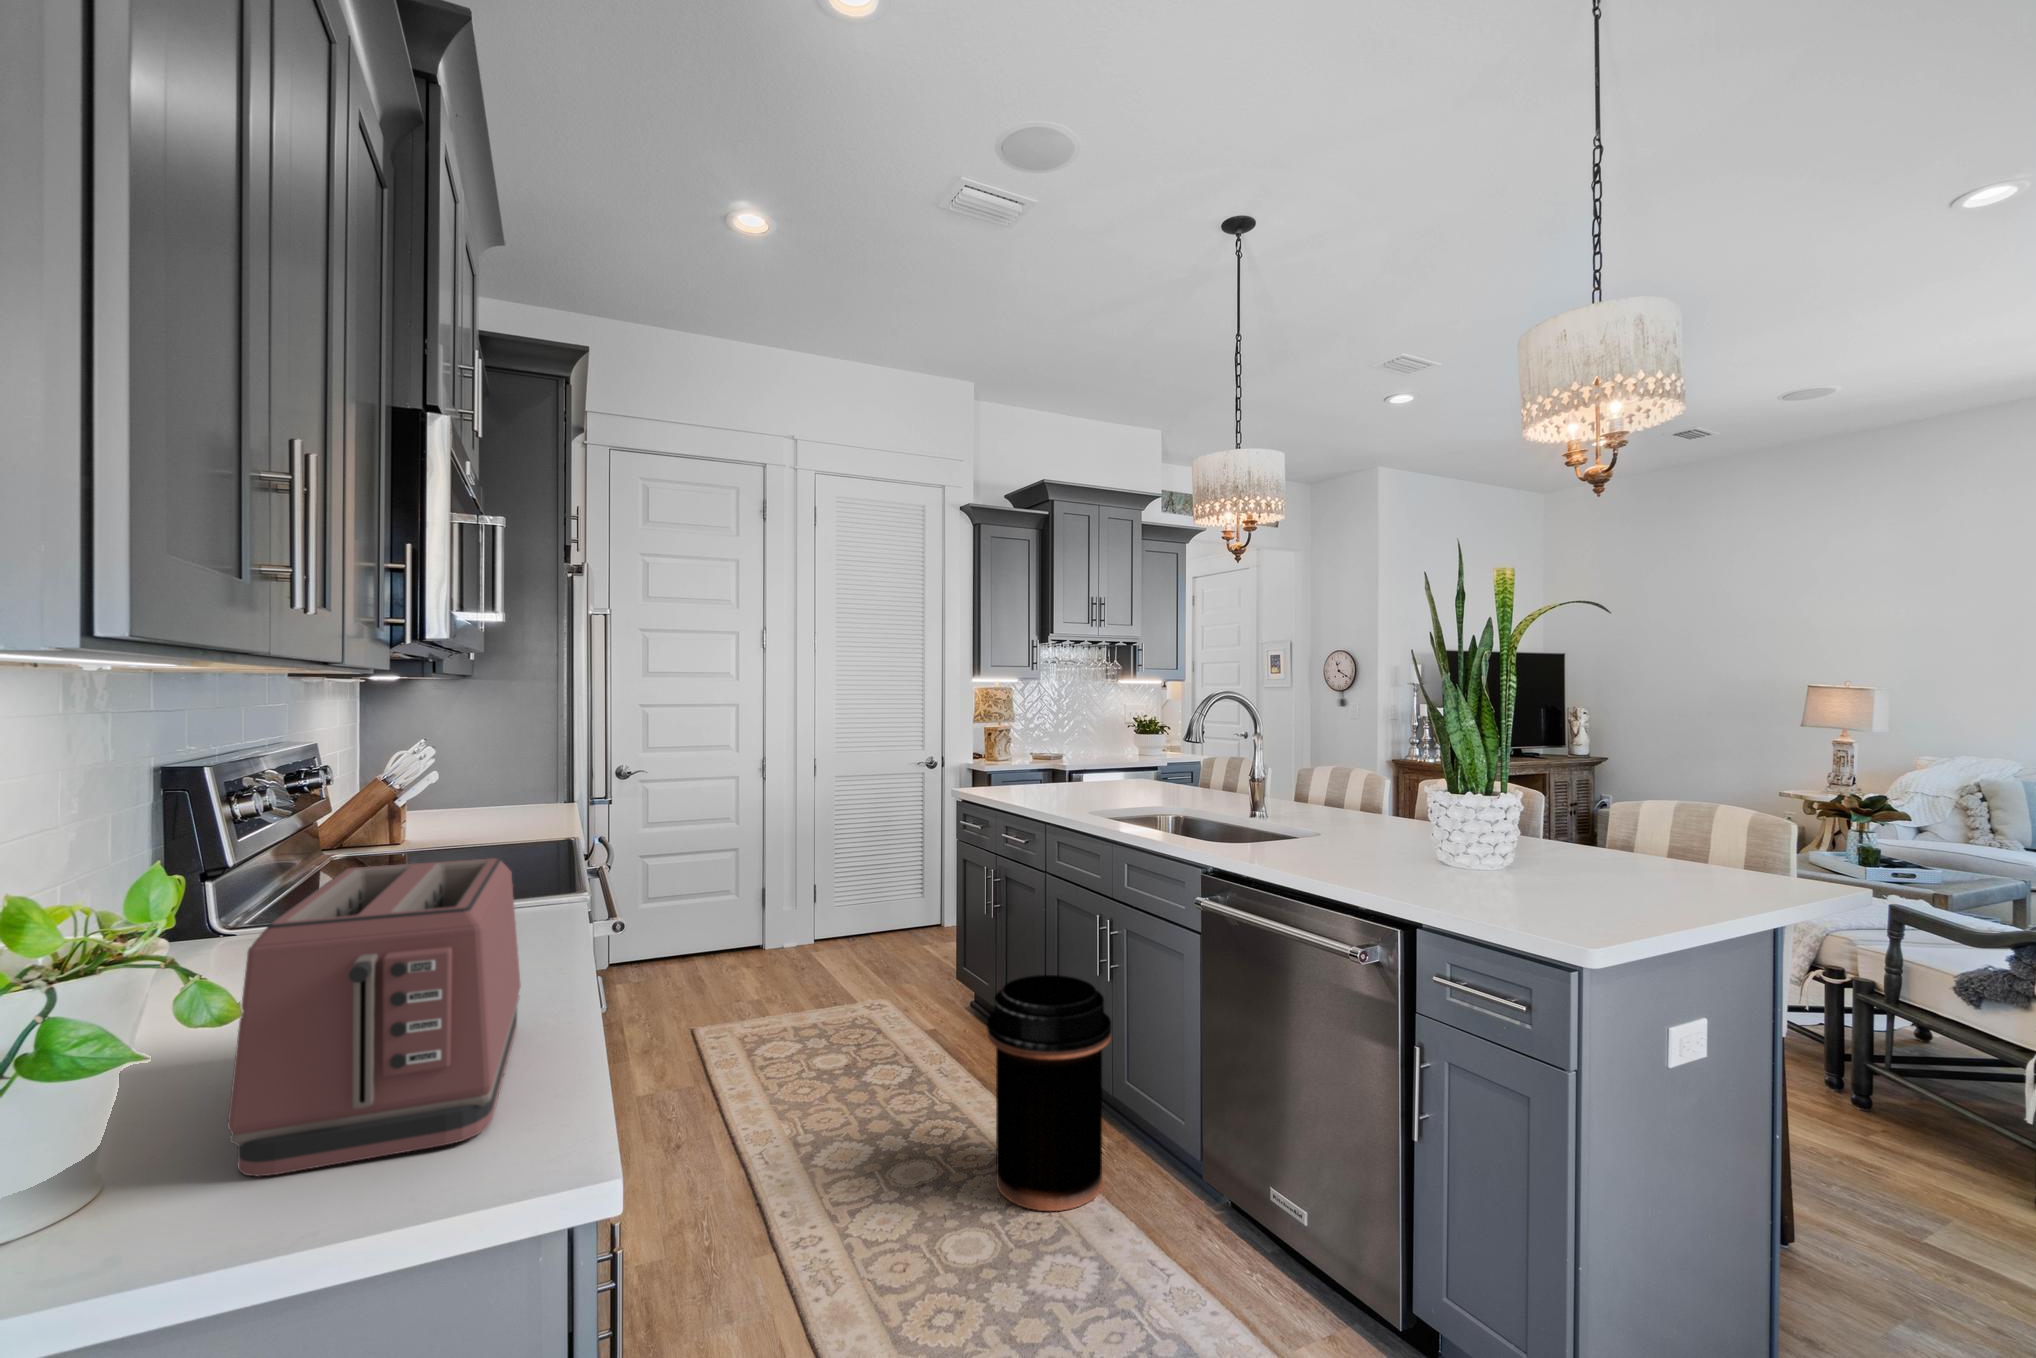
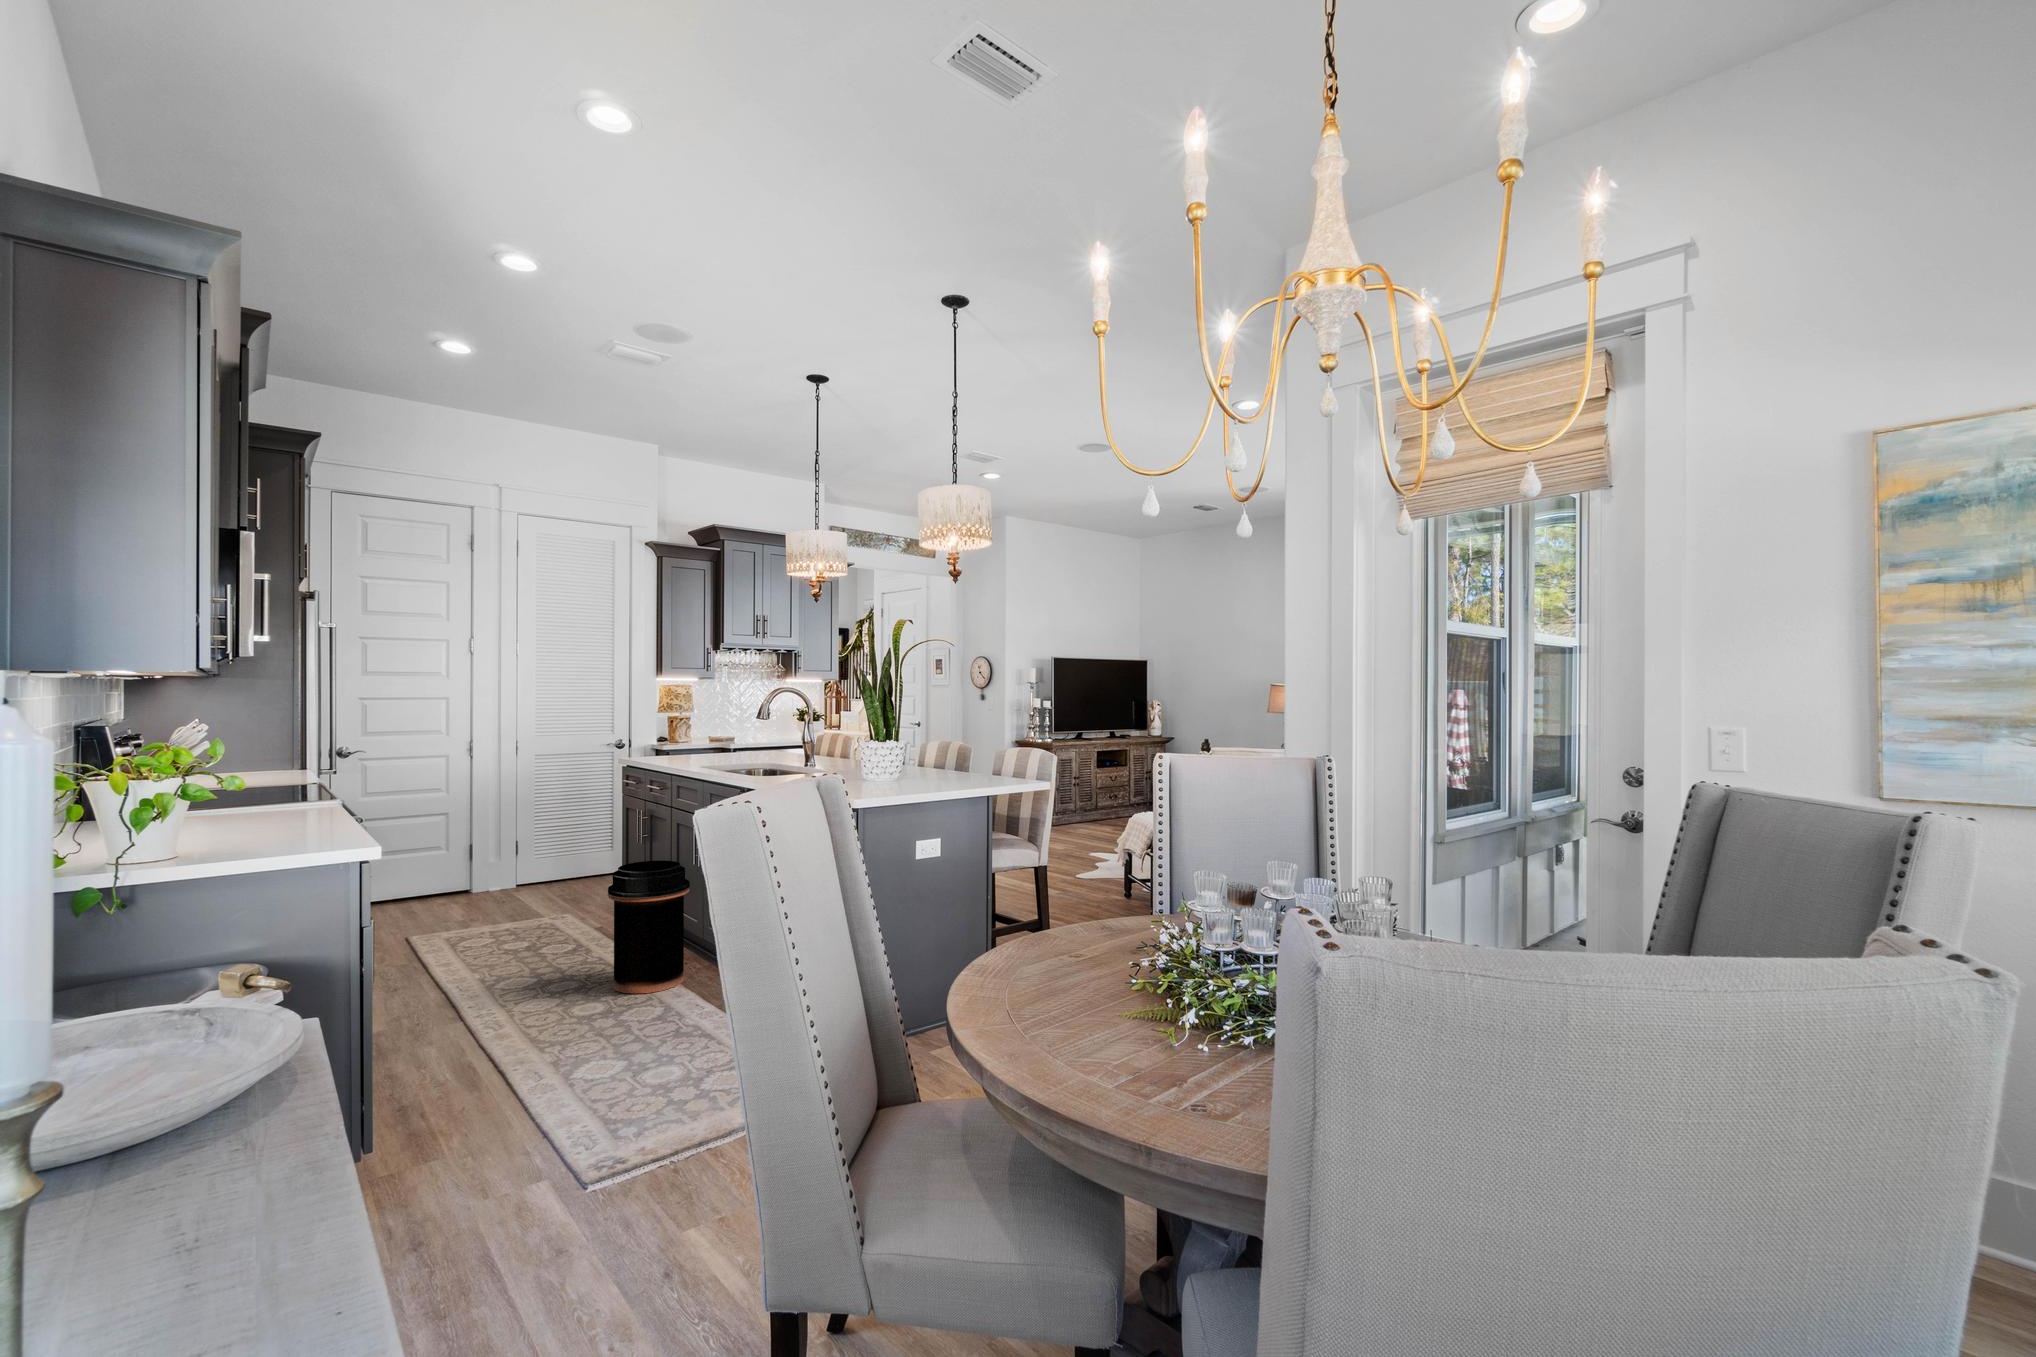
toaster: present [228,858,521,1176] -> none [212,751,314,846]

